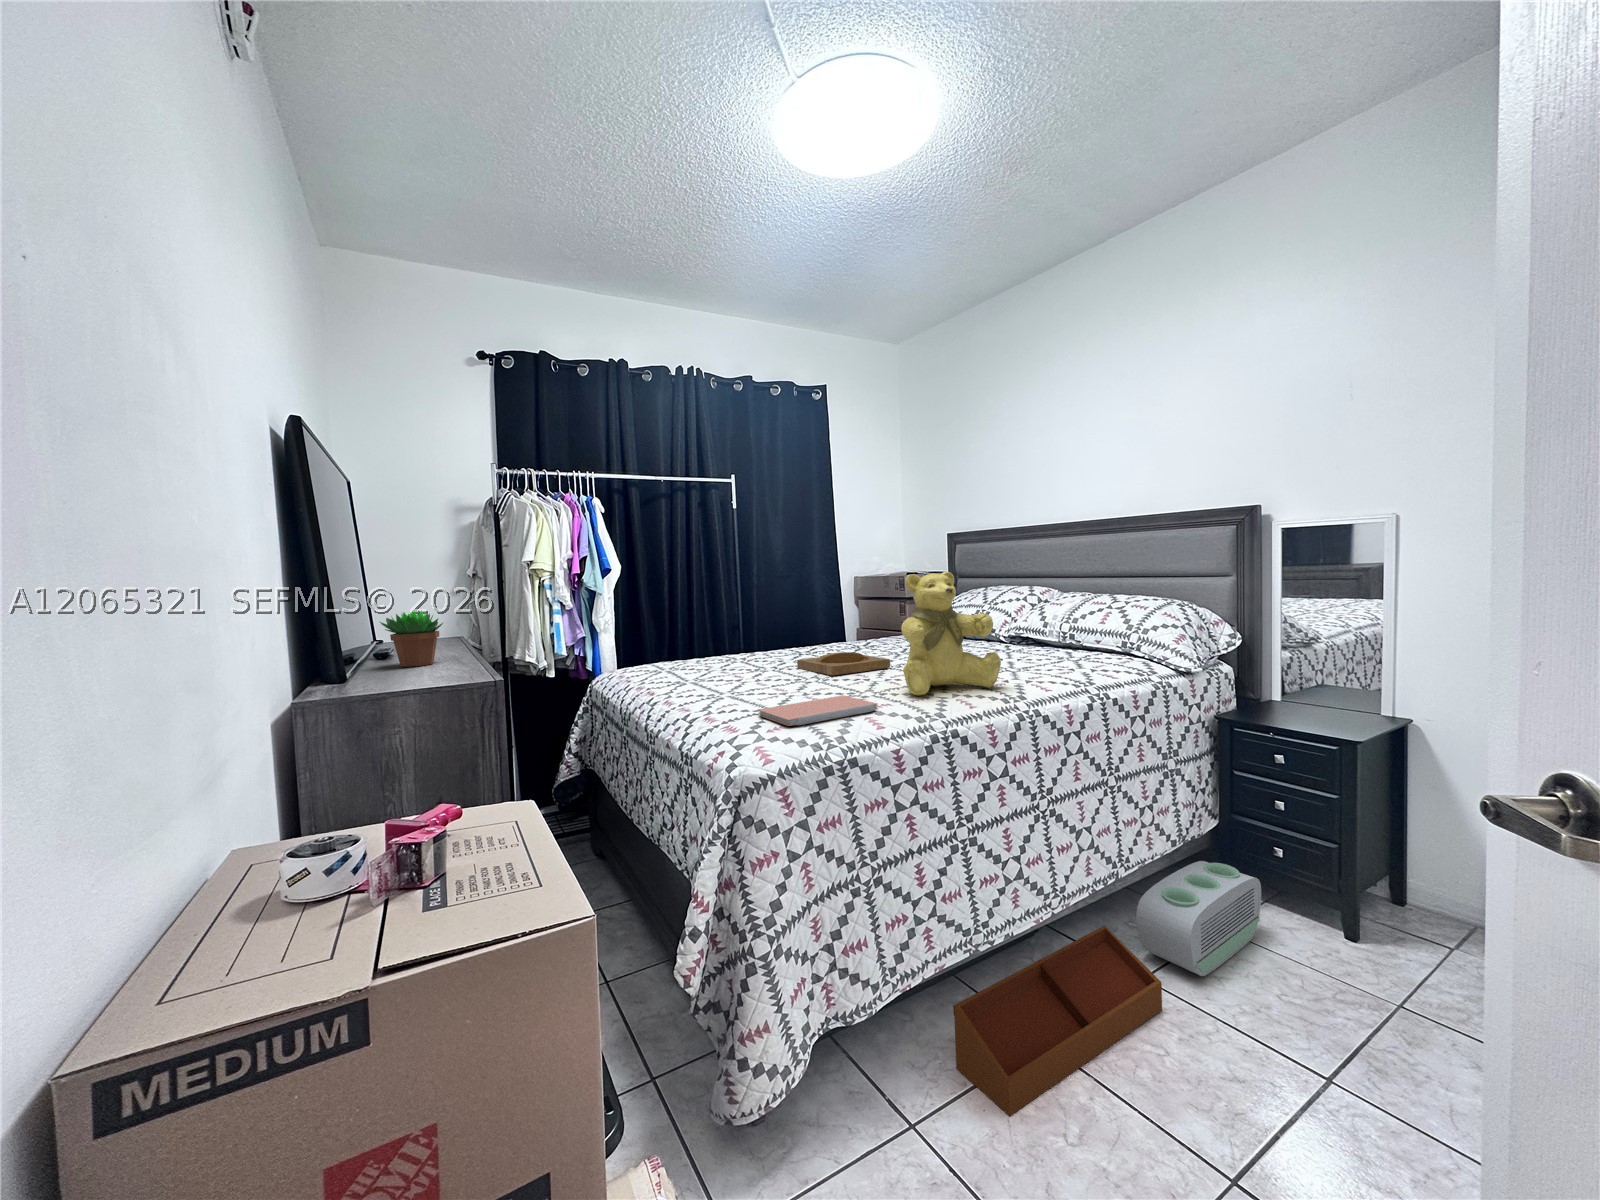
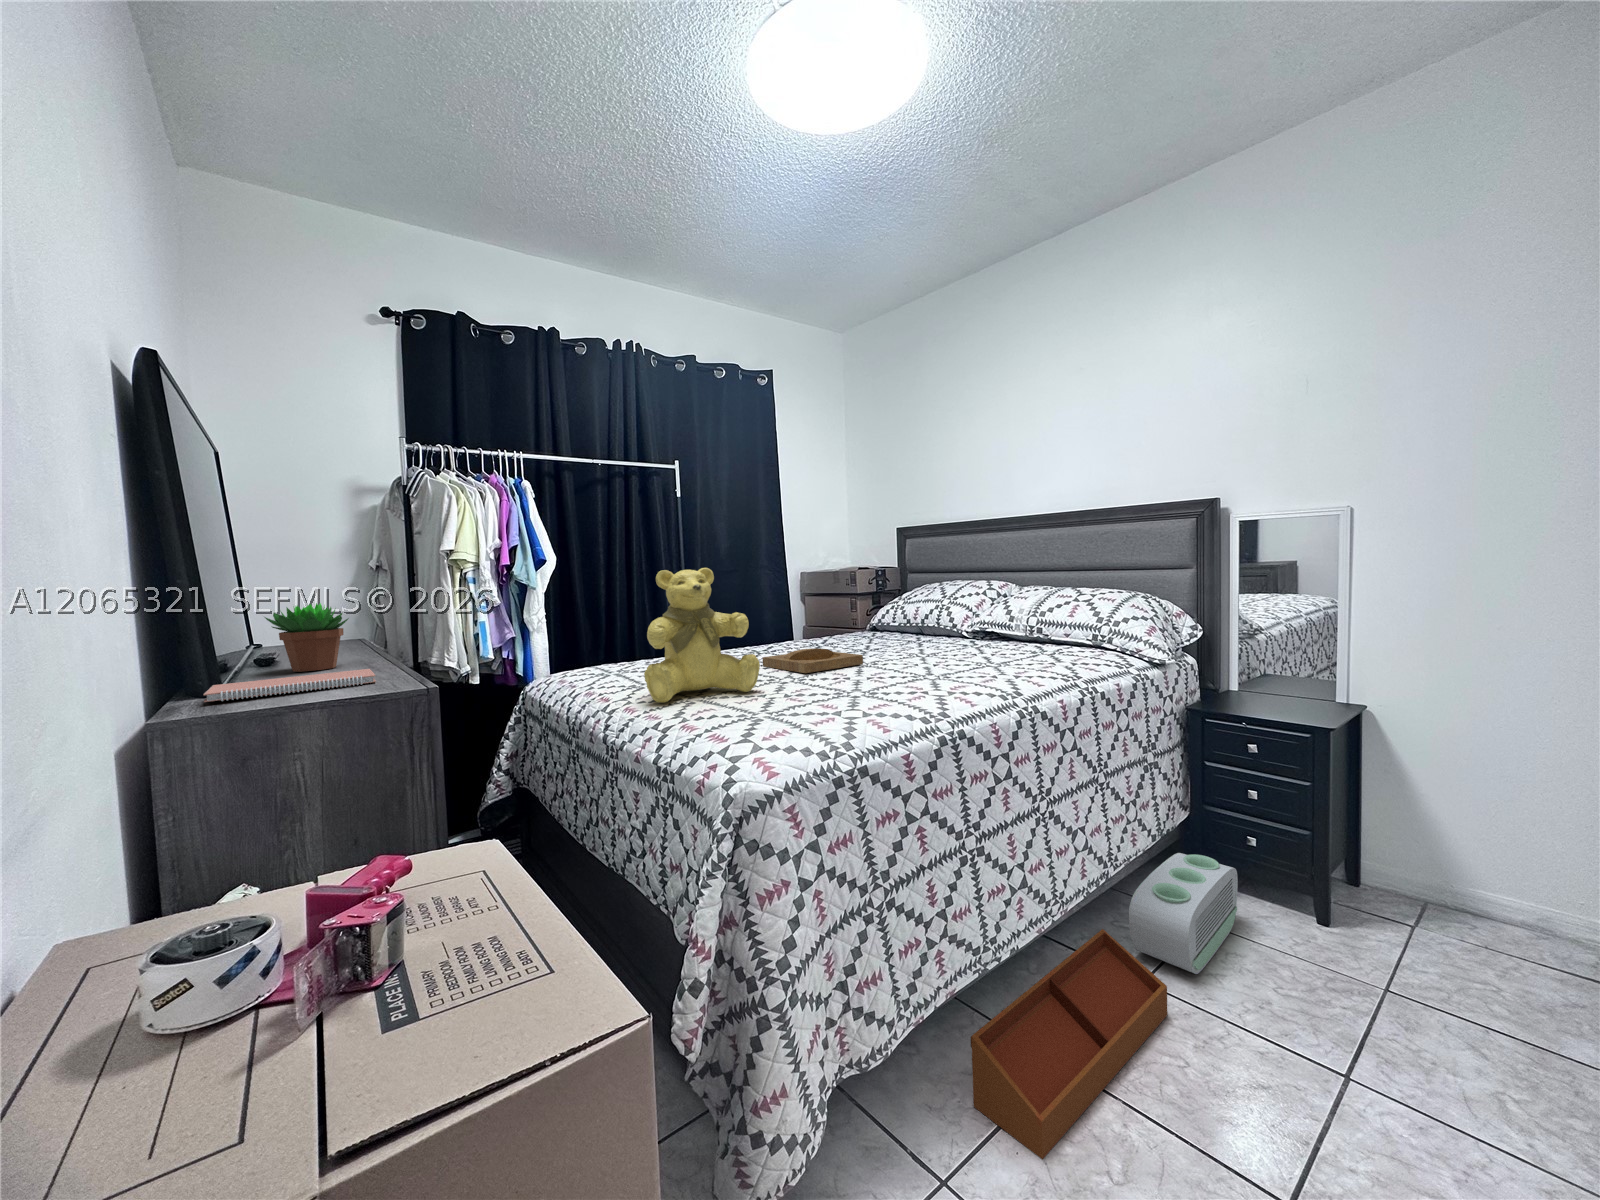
teddy bear: present [901,572,1001,696] -> present [644,568,760,703]
notebook: present [758,695,878,726] -> present [203,669,376,702]

